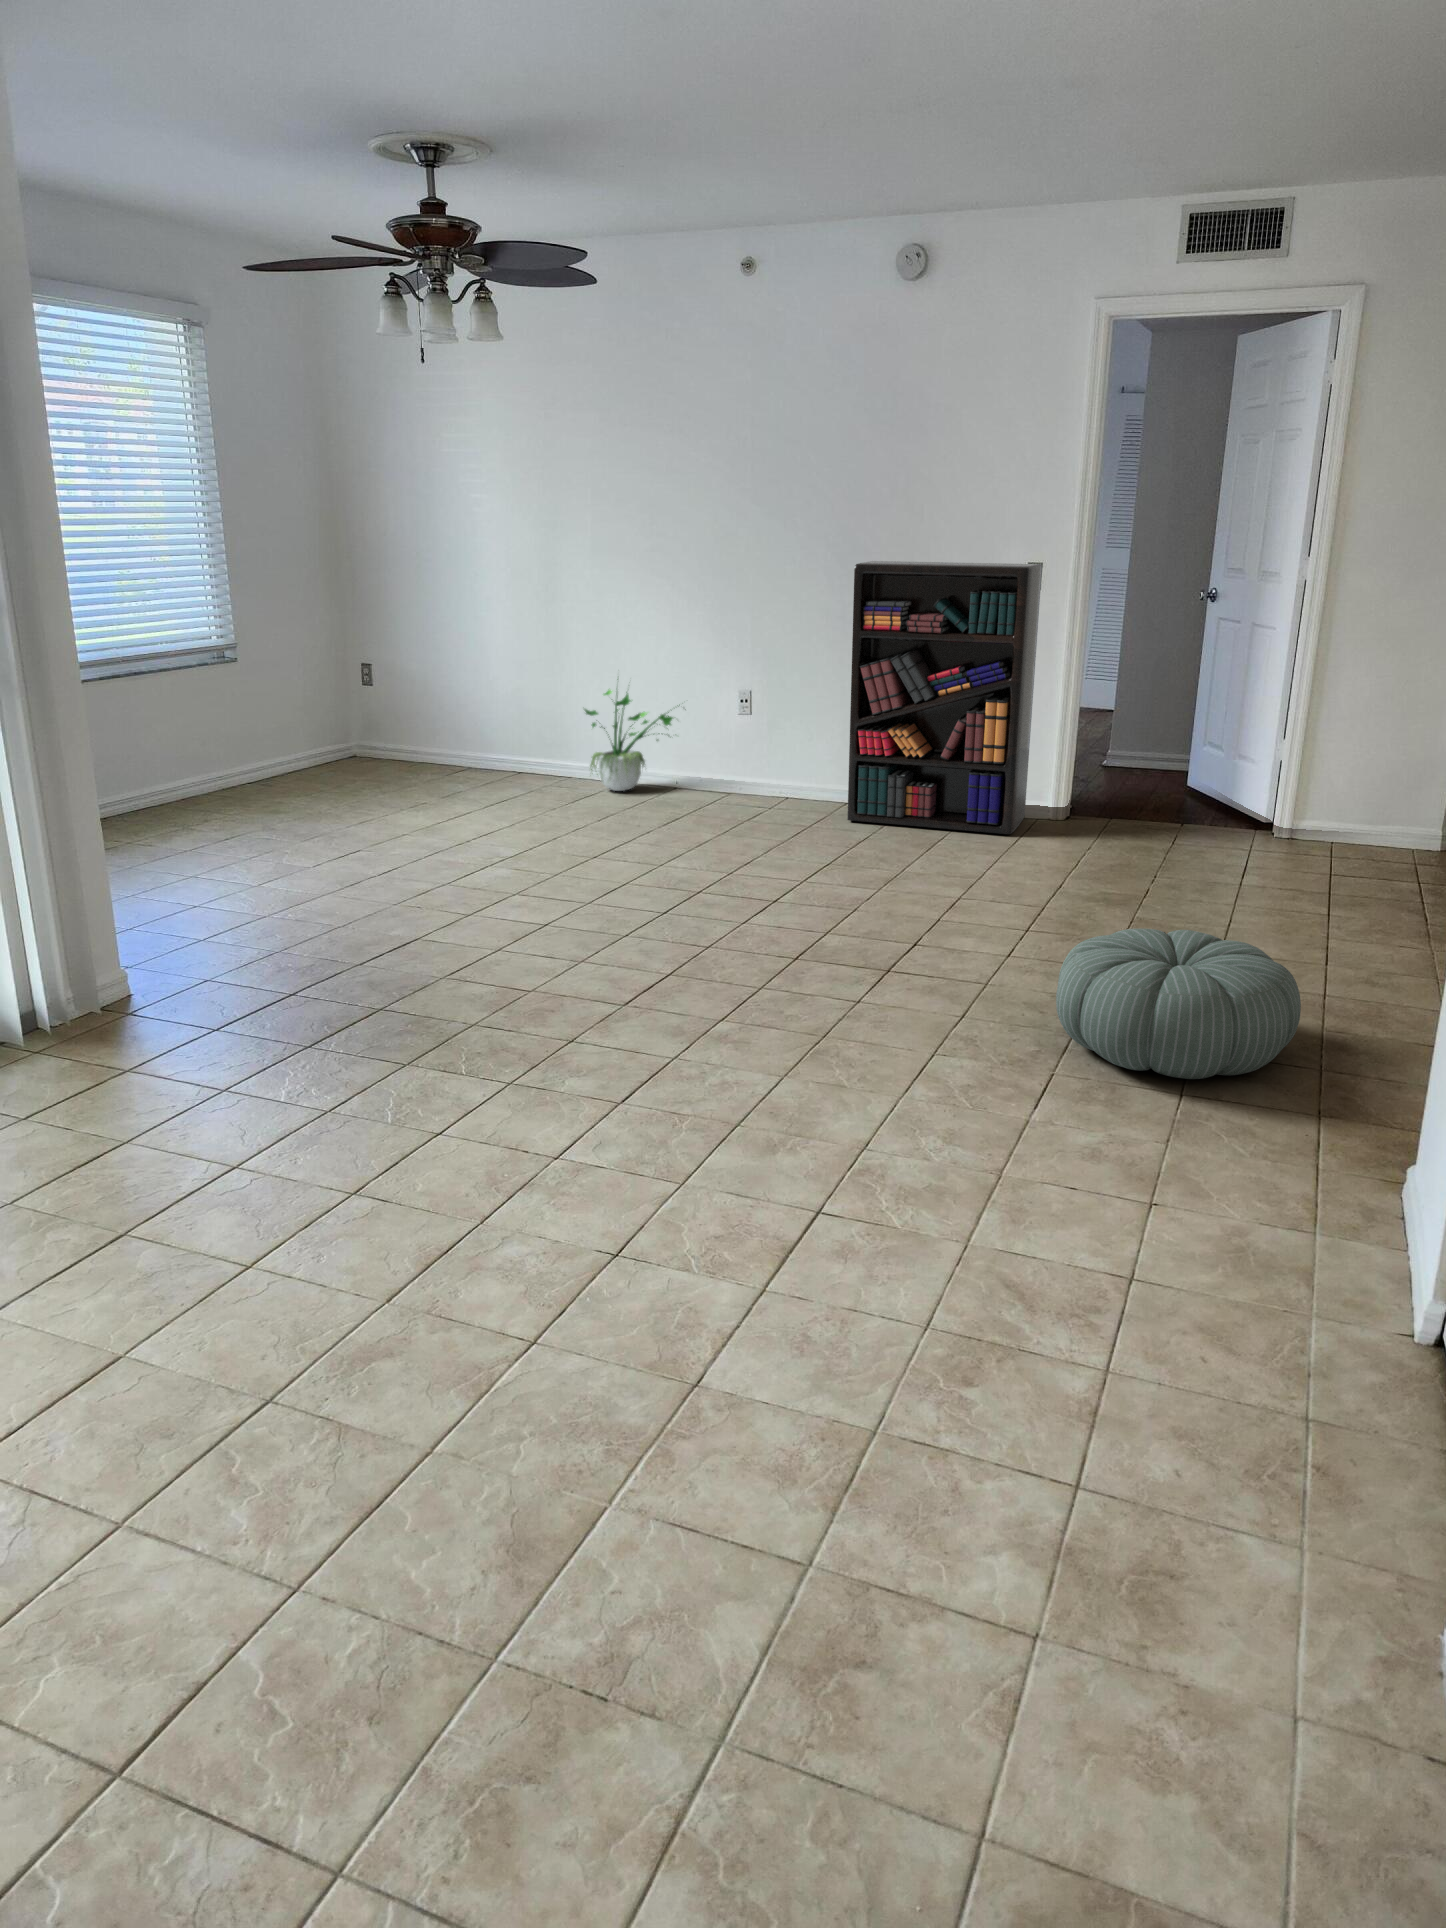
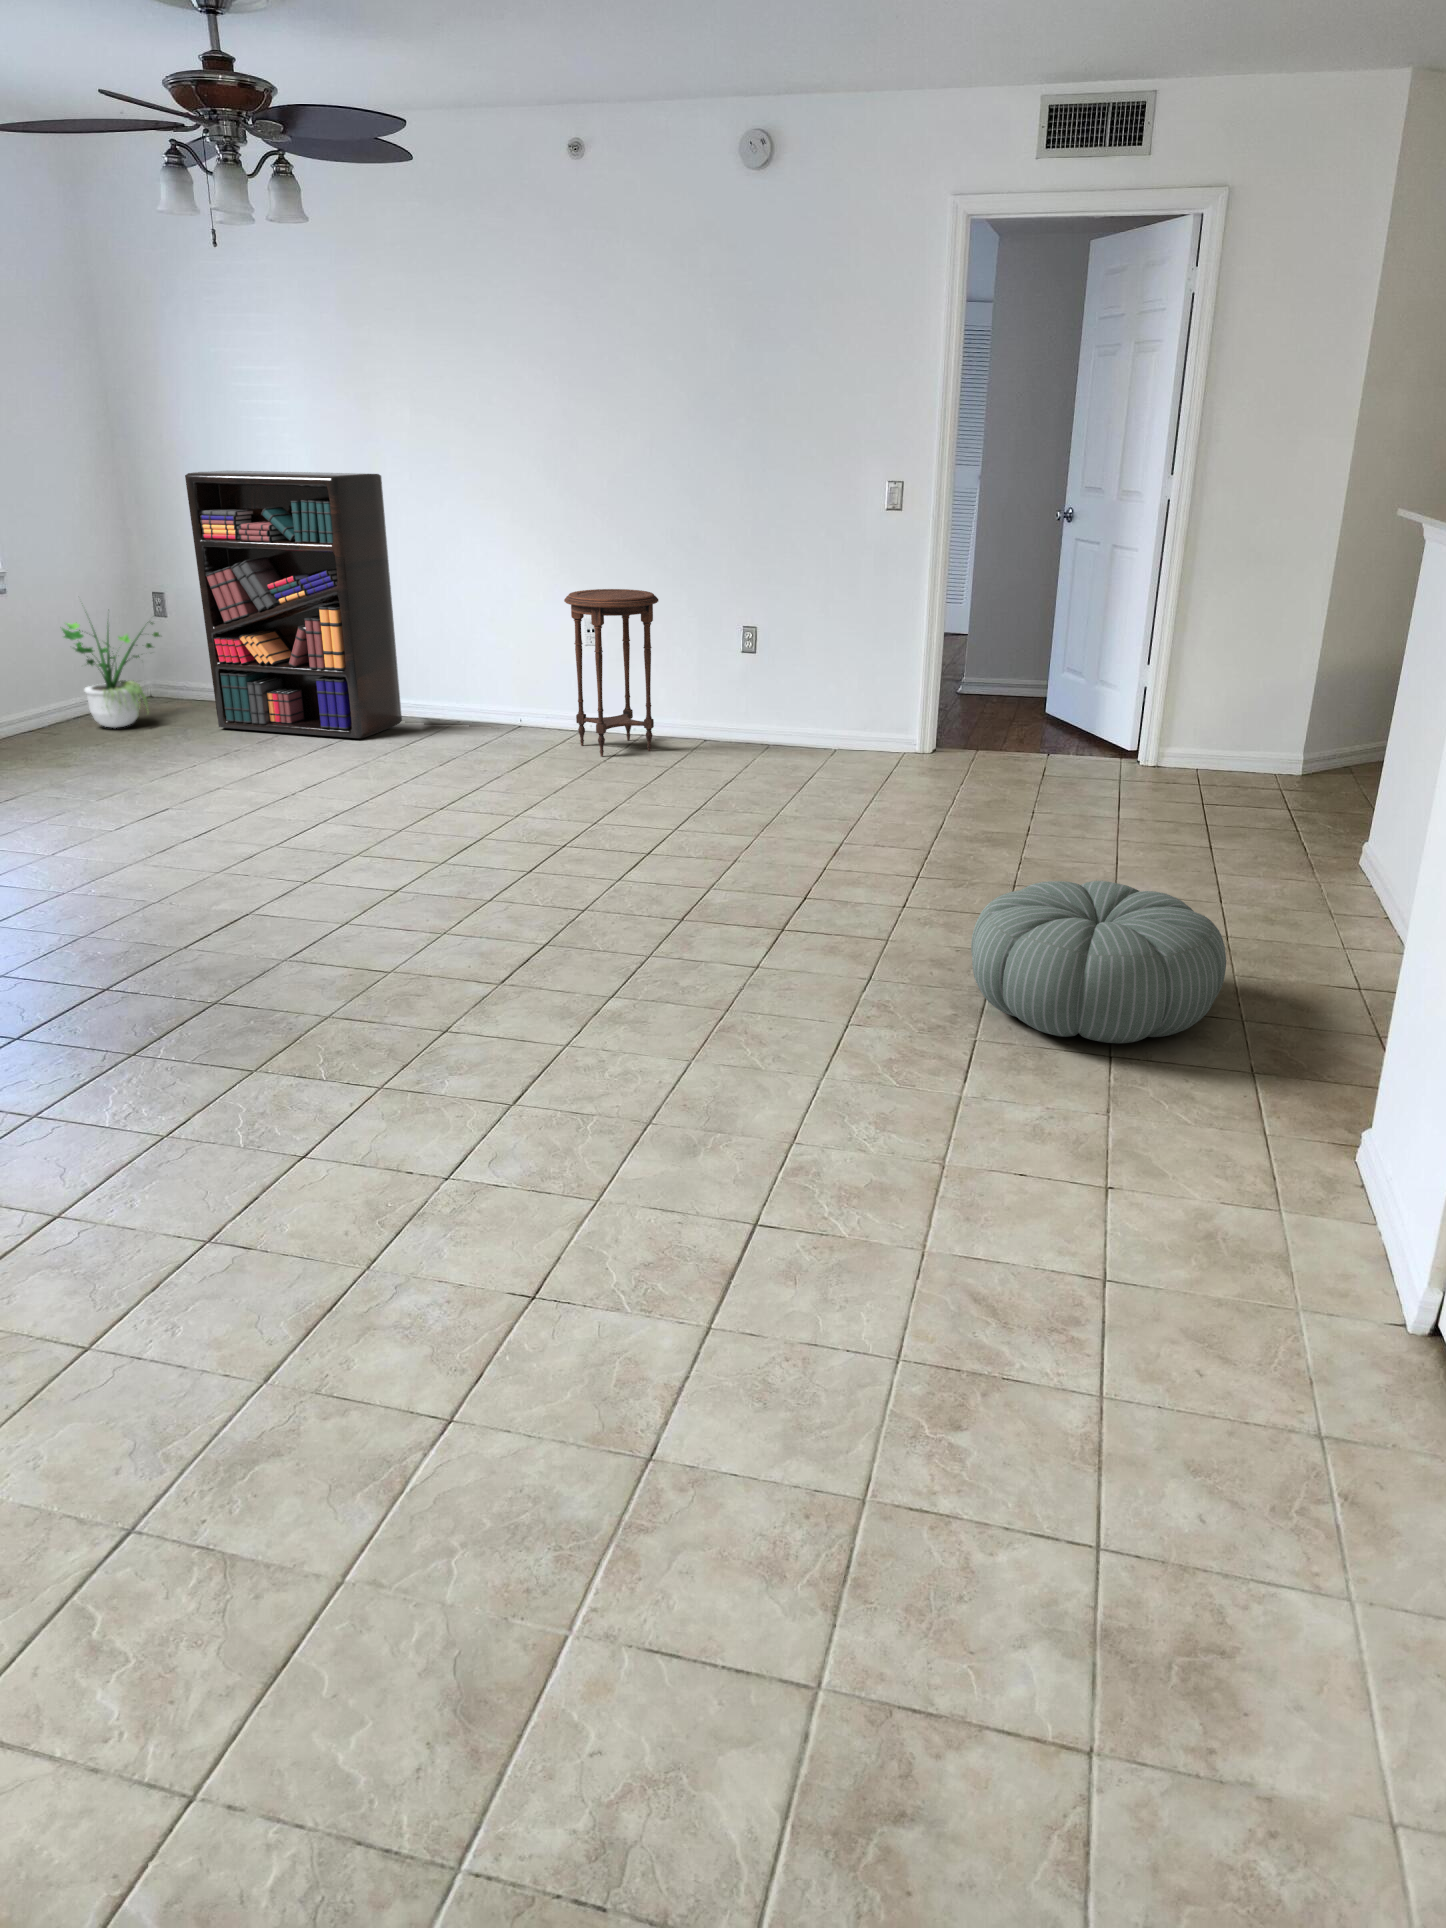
bookshelf: present [847,561,1042,835] -> present [185,471,402,739]
side table: none [722,659,808,811] -> present [564,589,658,756]
potted plant: present [584,679,673,791] -> present [62,622,160,728]

